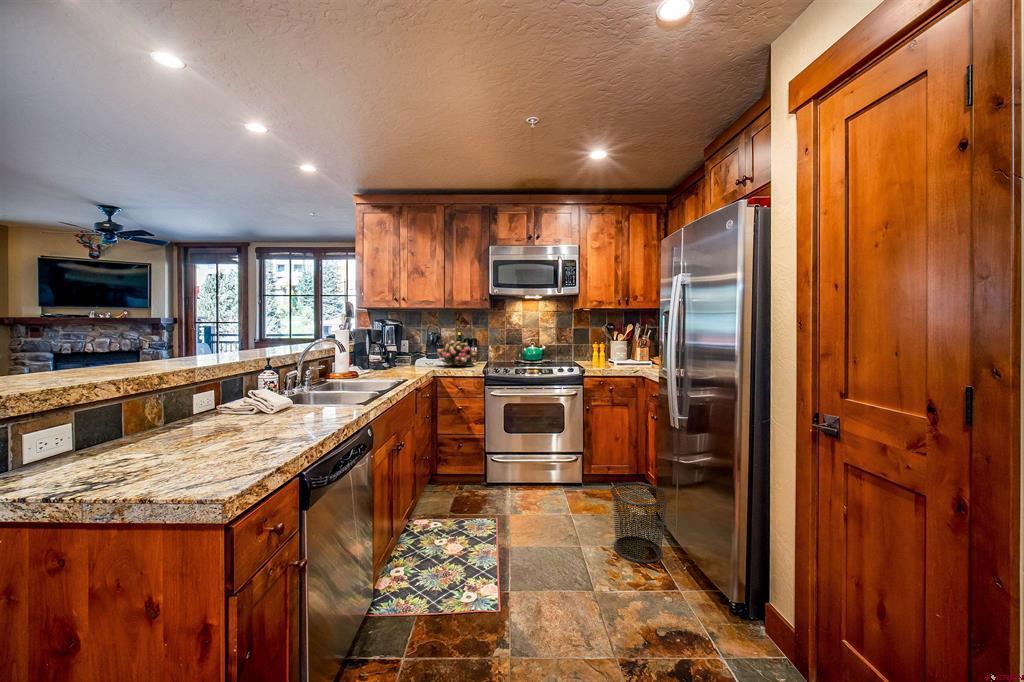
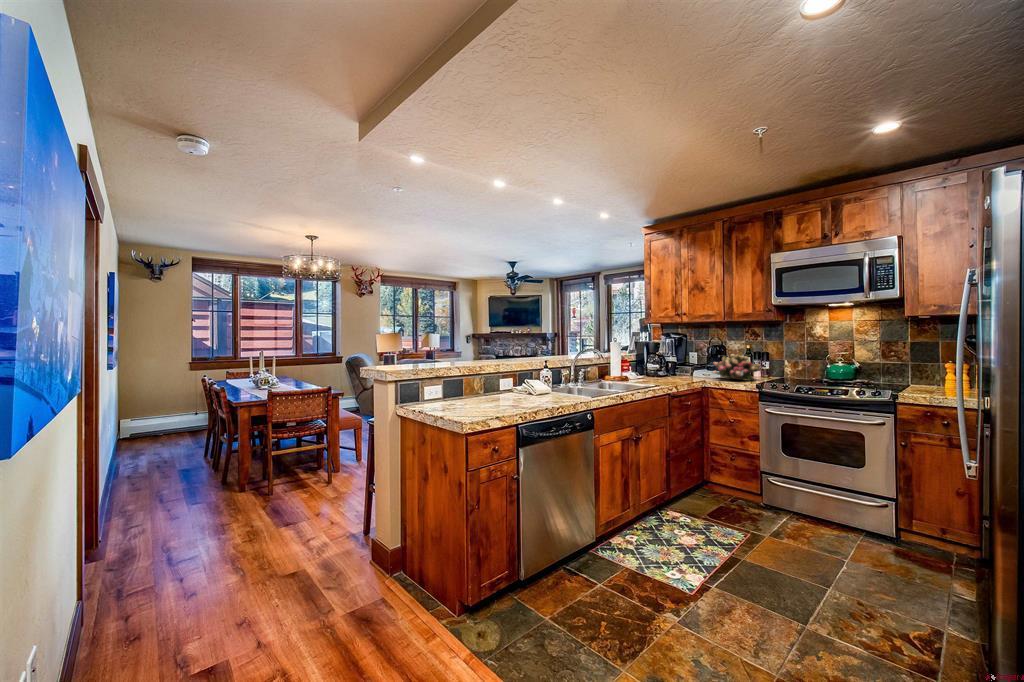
waste bin: present [611,482,668,563] -> none [867,538,964,648]

